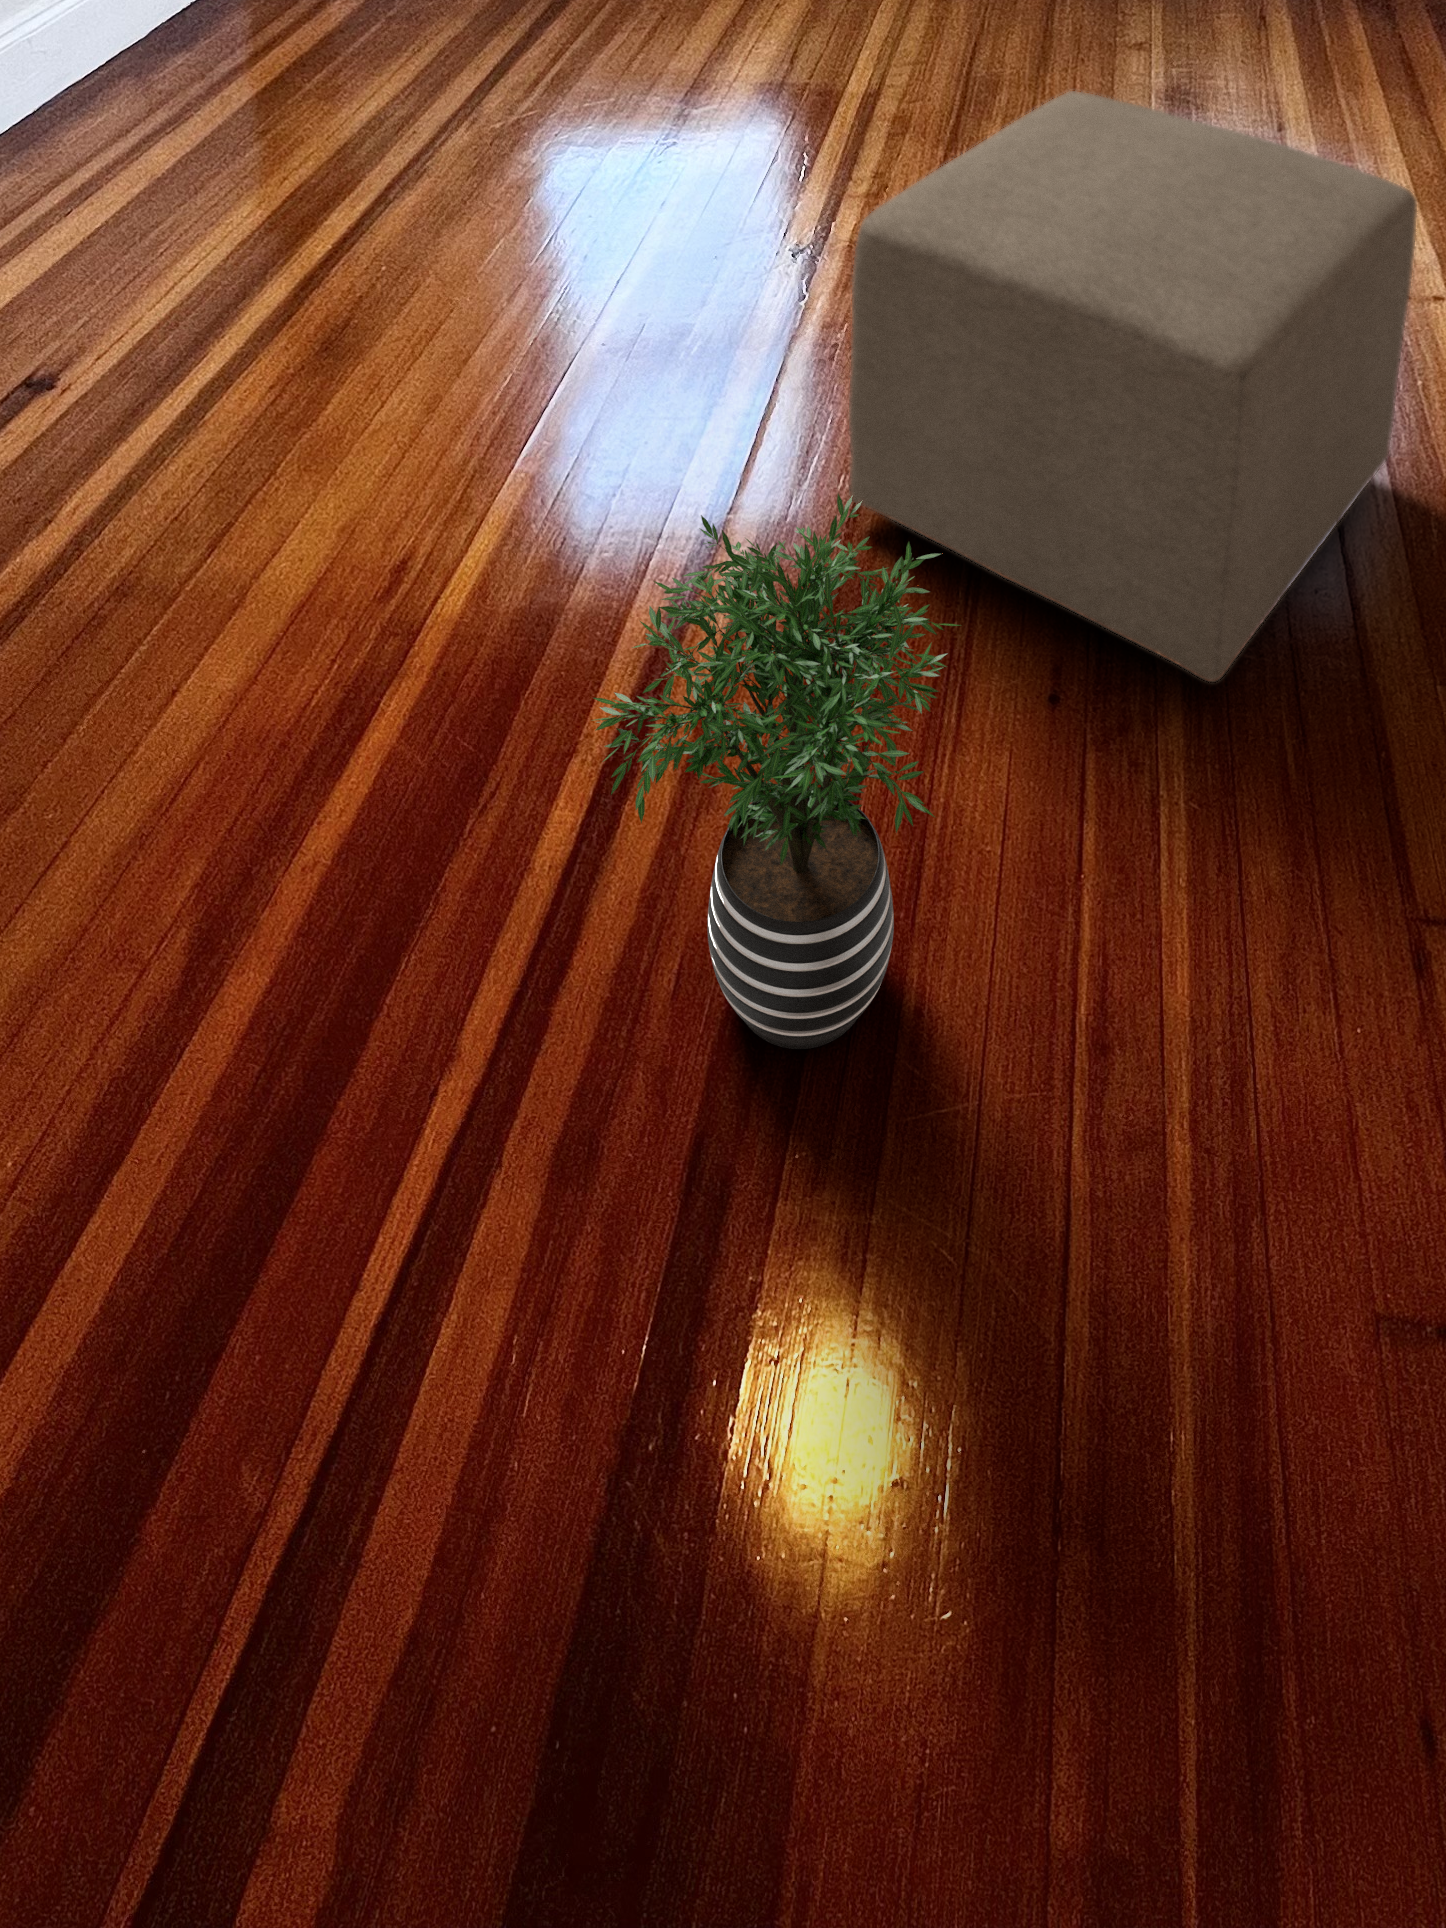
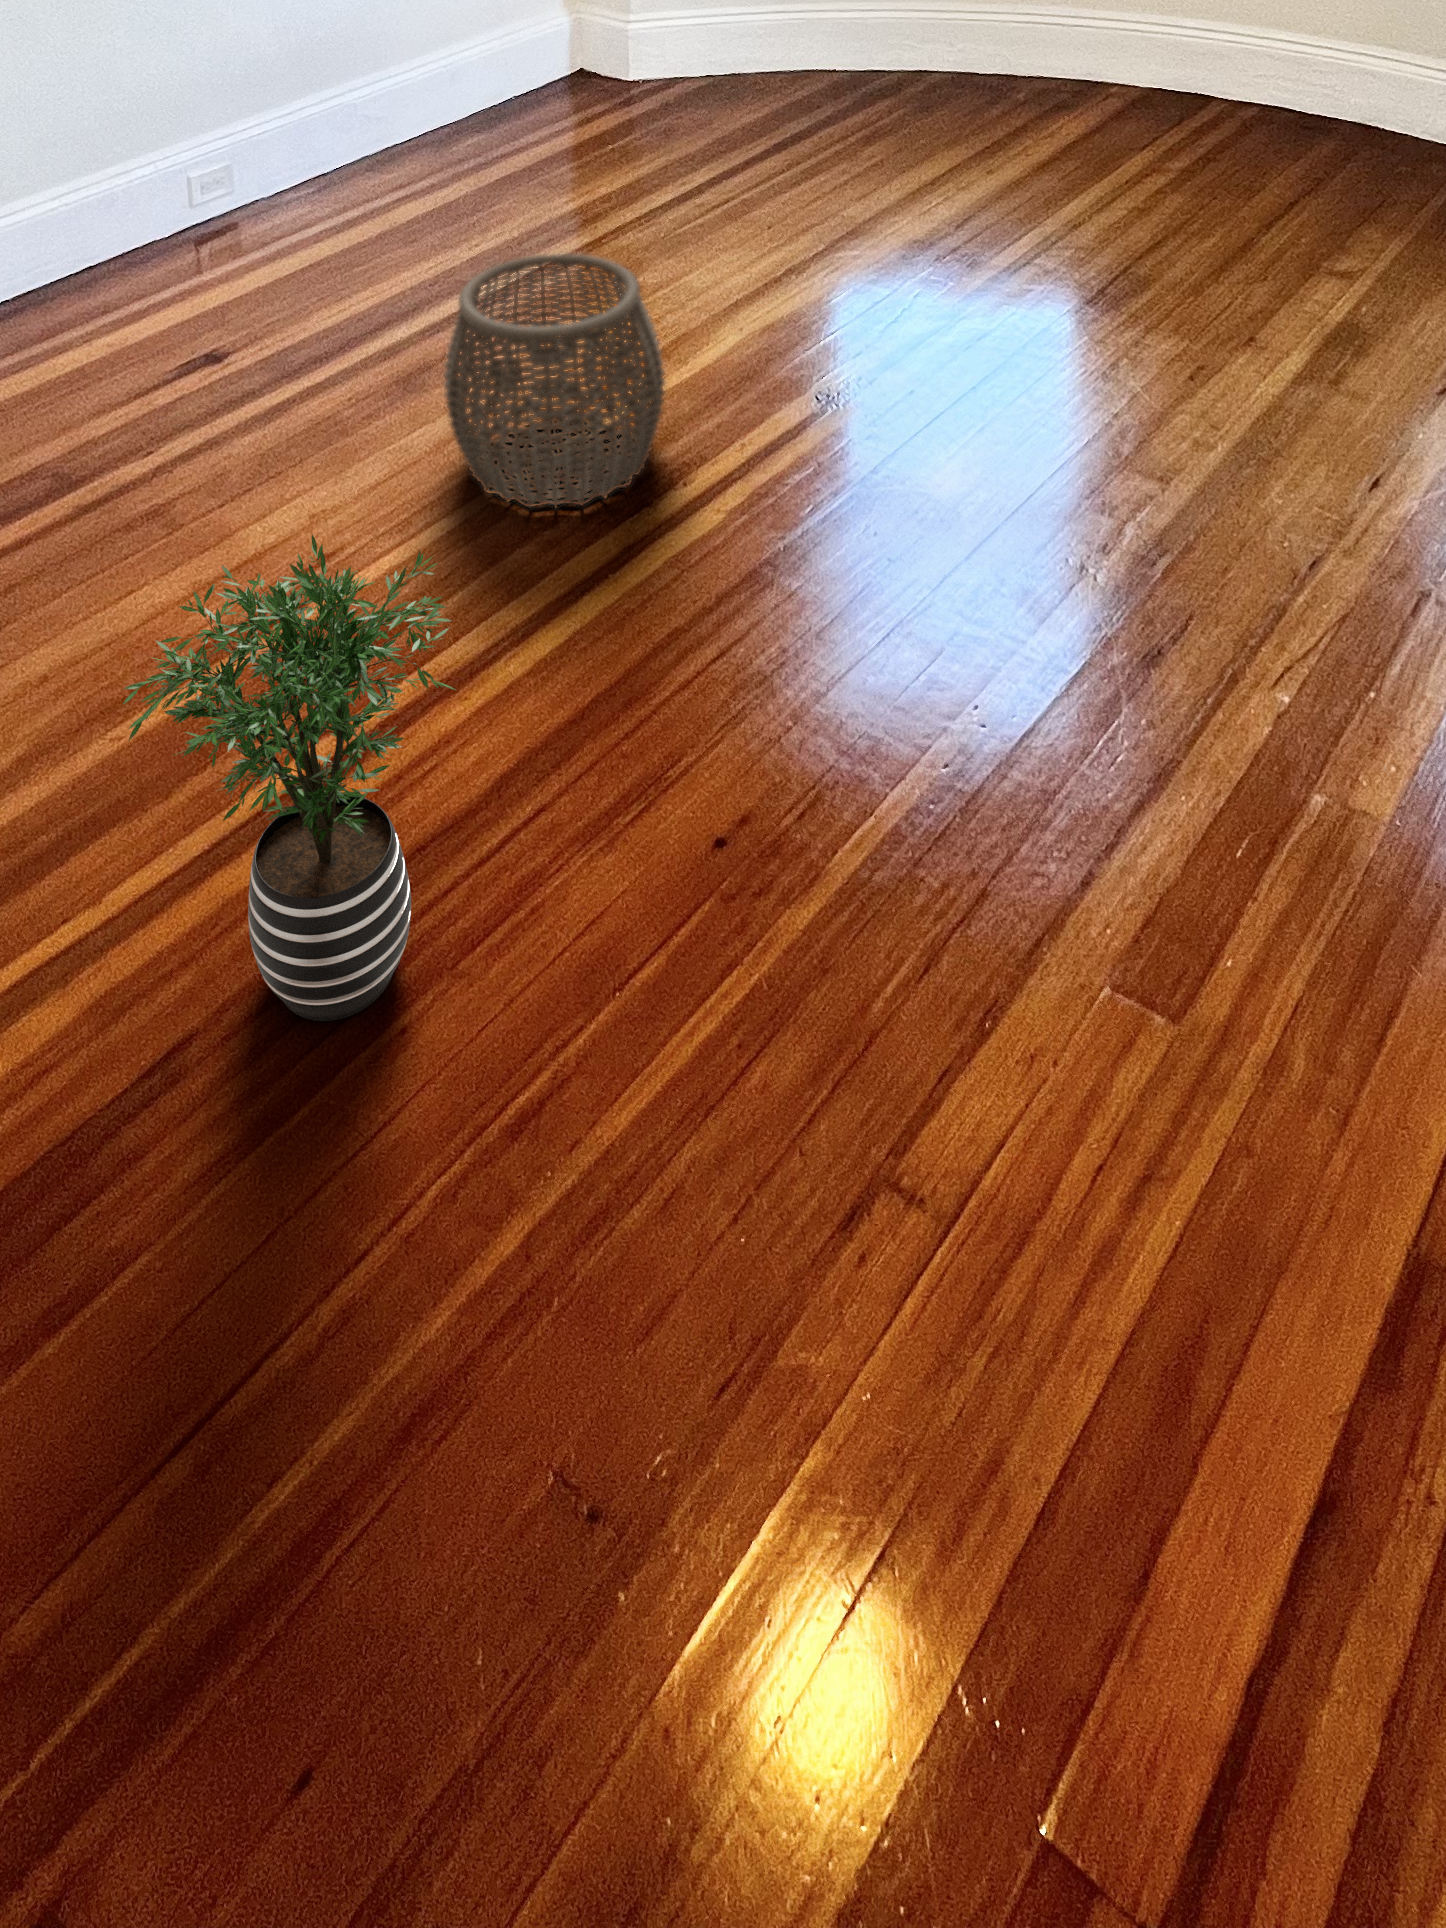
ottoman: present [849,91,1417,682] -> none [663,275,1242,881]
woven basket: none [453,154,709,446] -> present [443,253,665,507]

